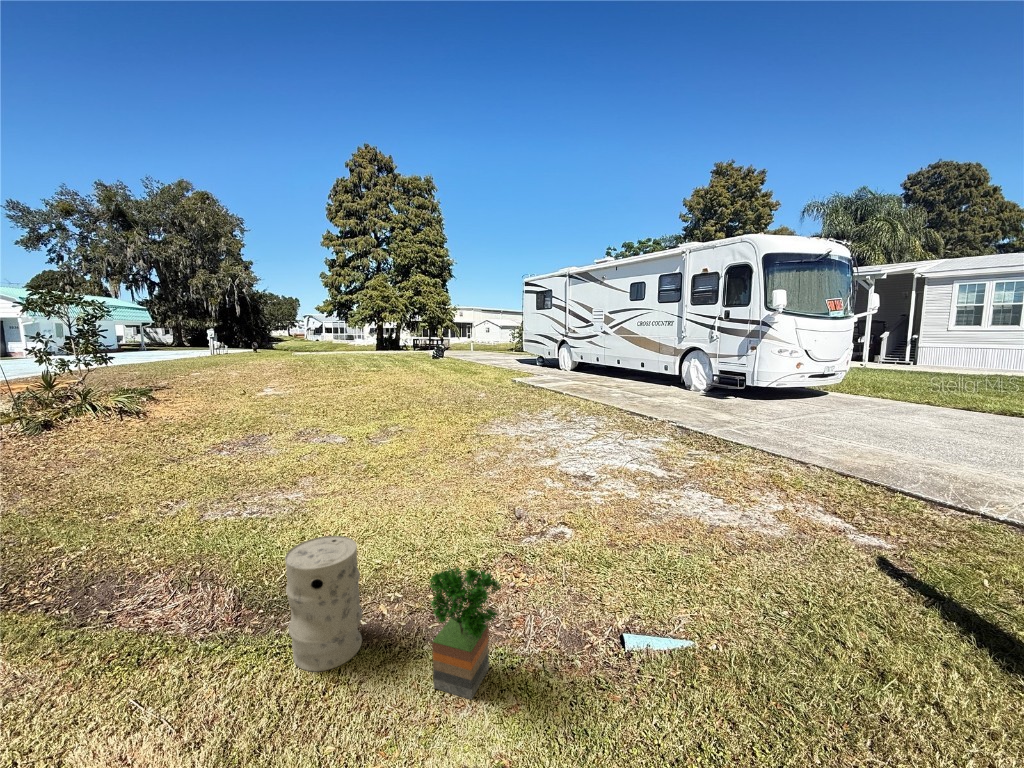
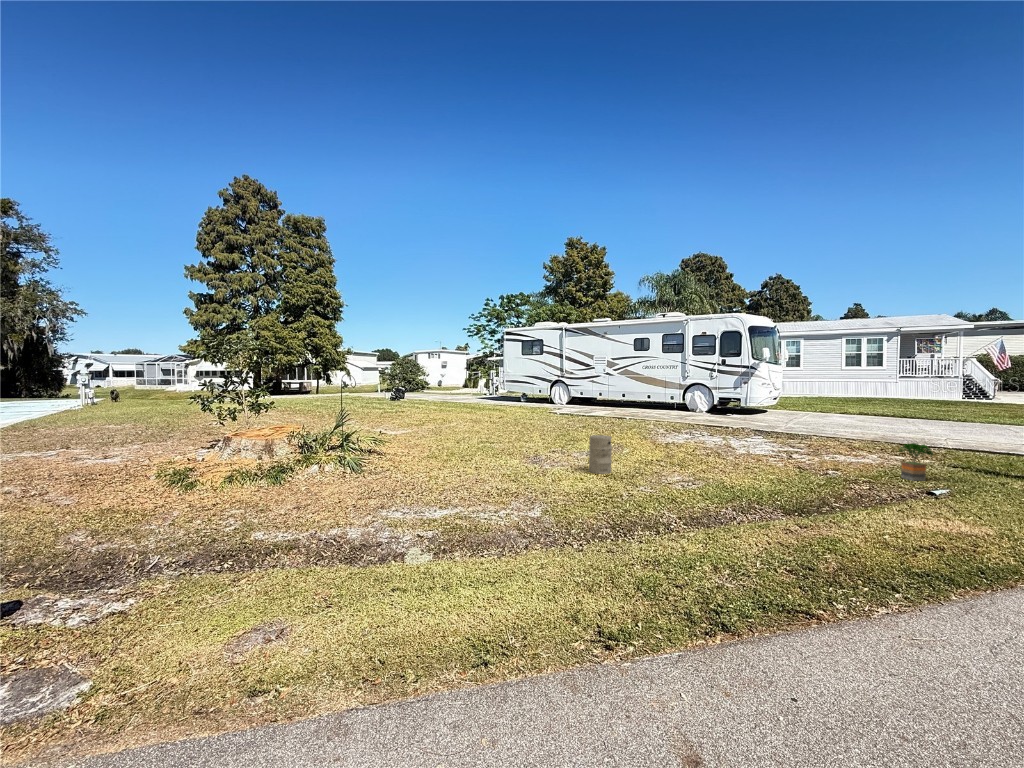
trash can: present [285,536,363,671] -> present [589,435,612,474]

